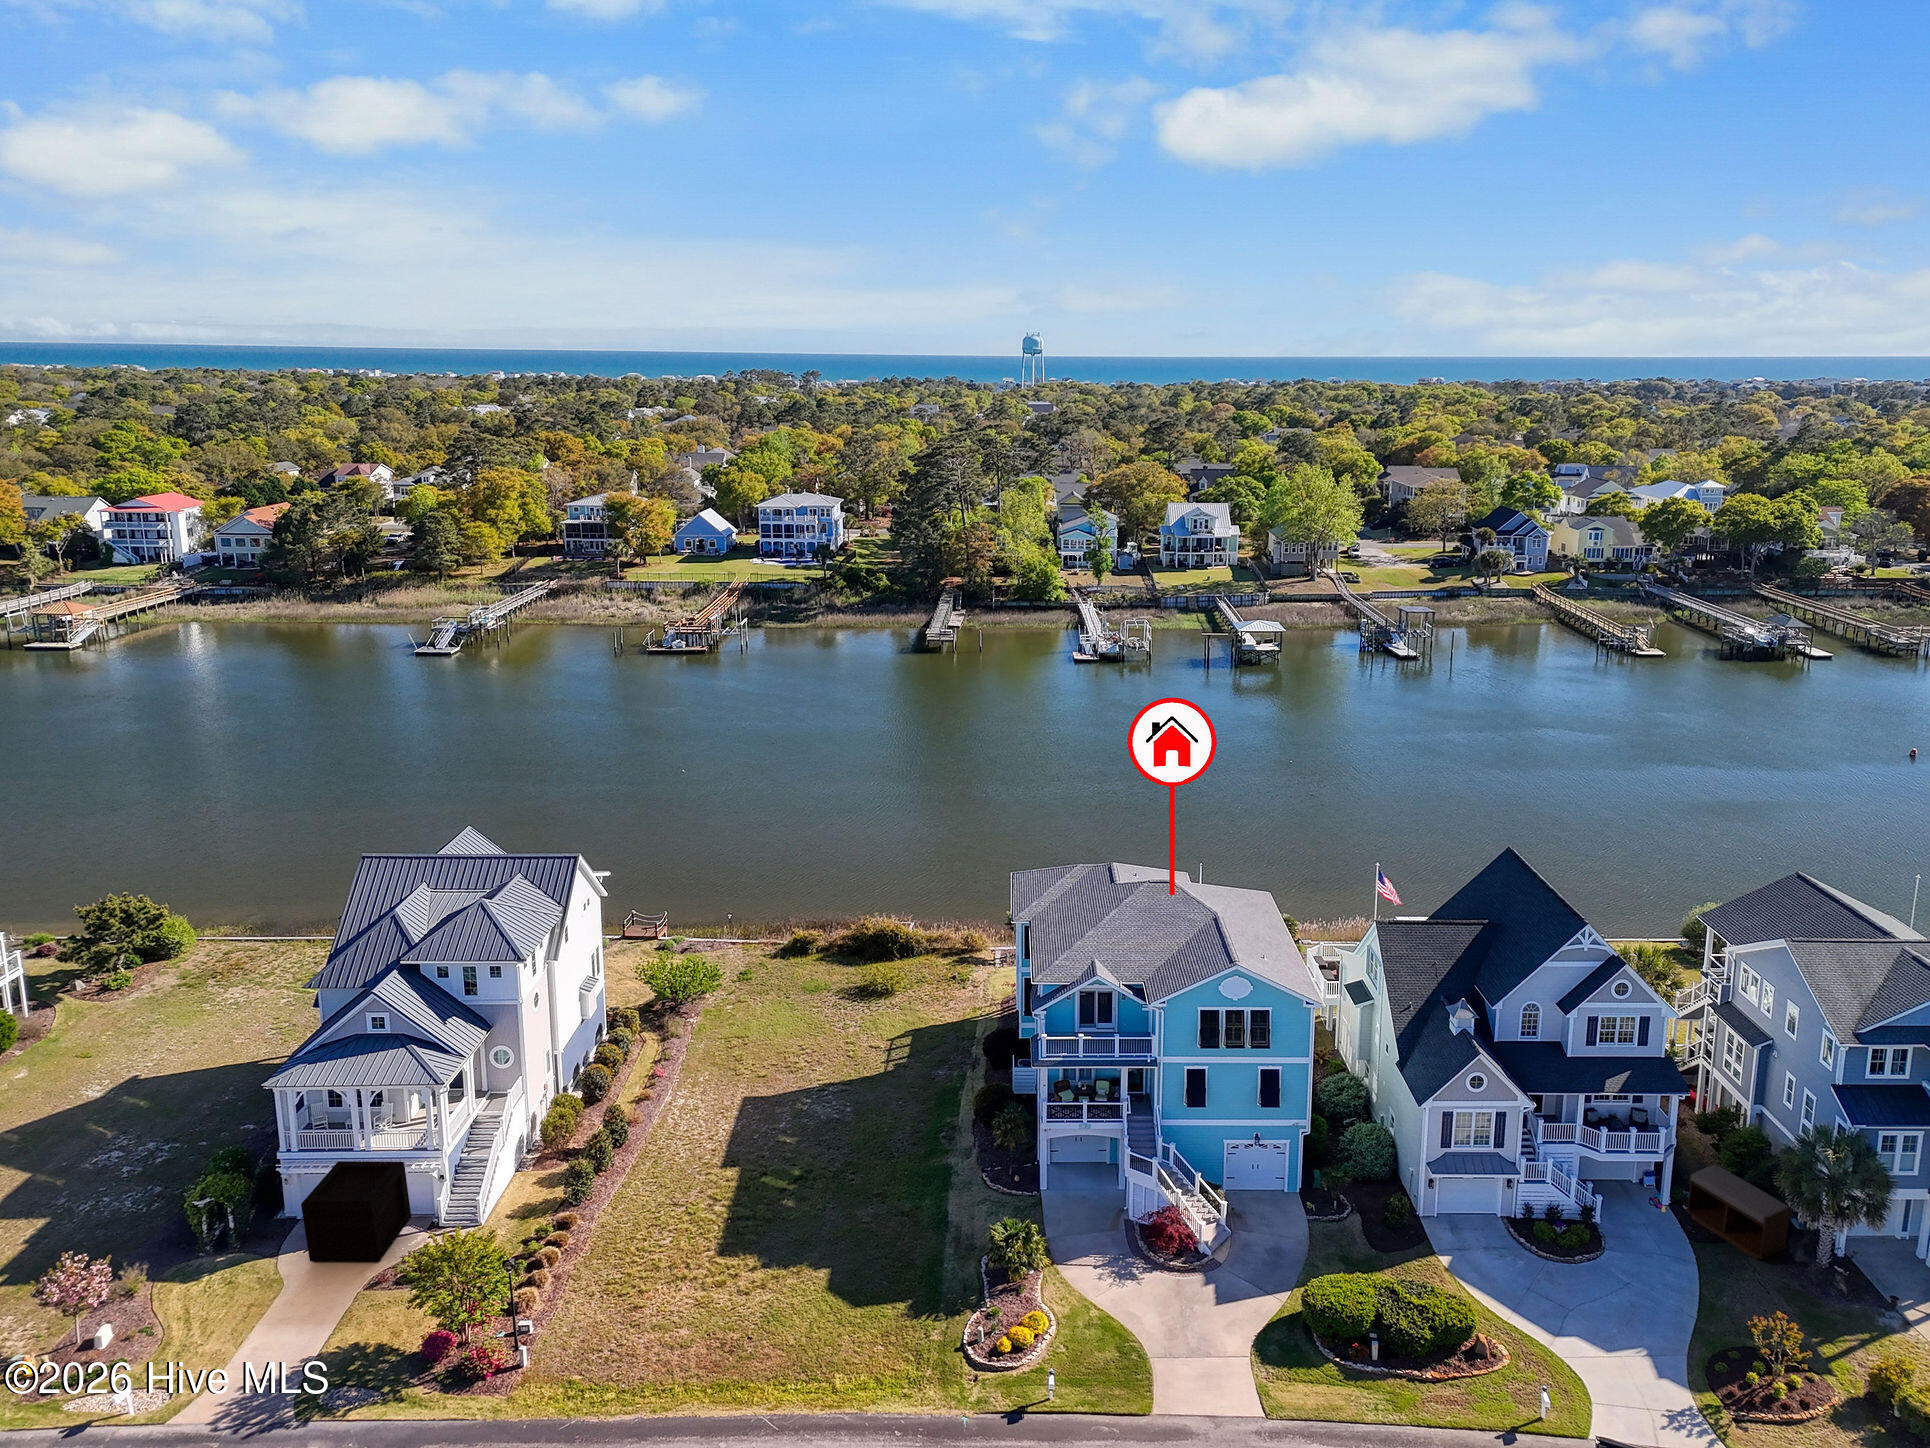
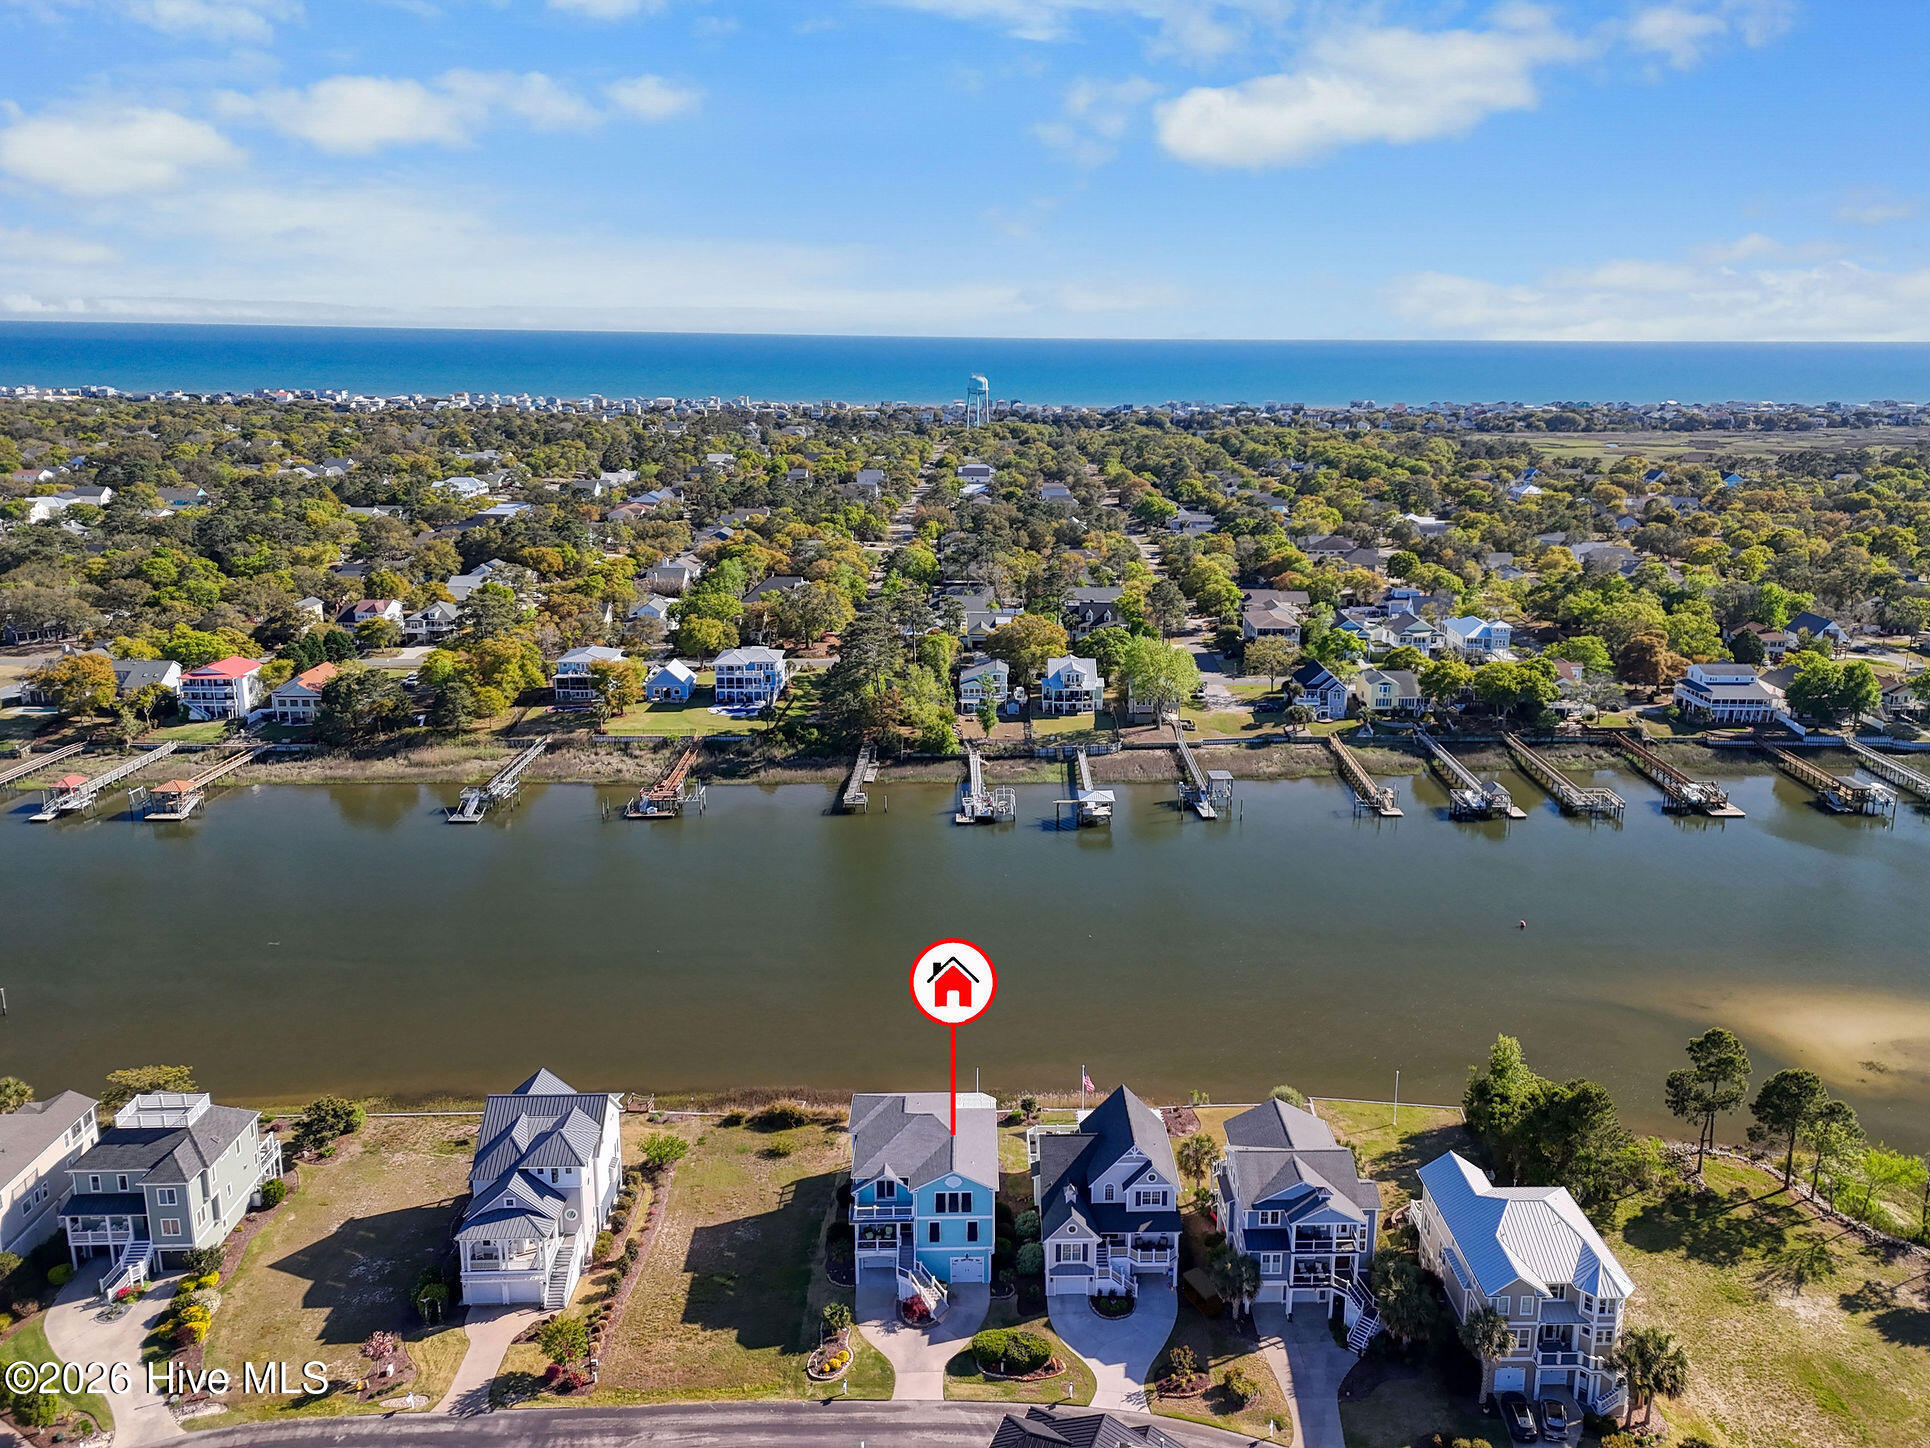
wooden crate: present [301,1161,411,1262] -> none [477,1277,528,1330]

